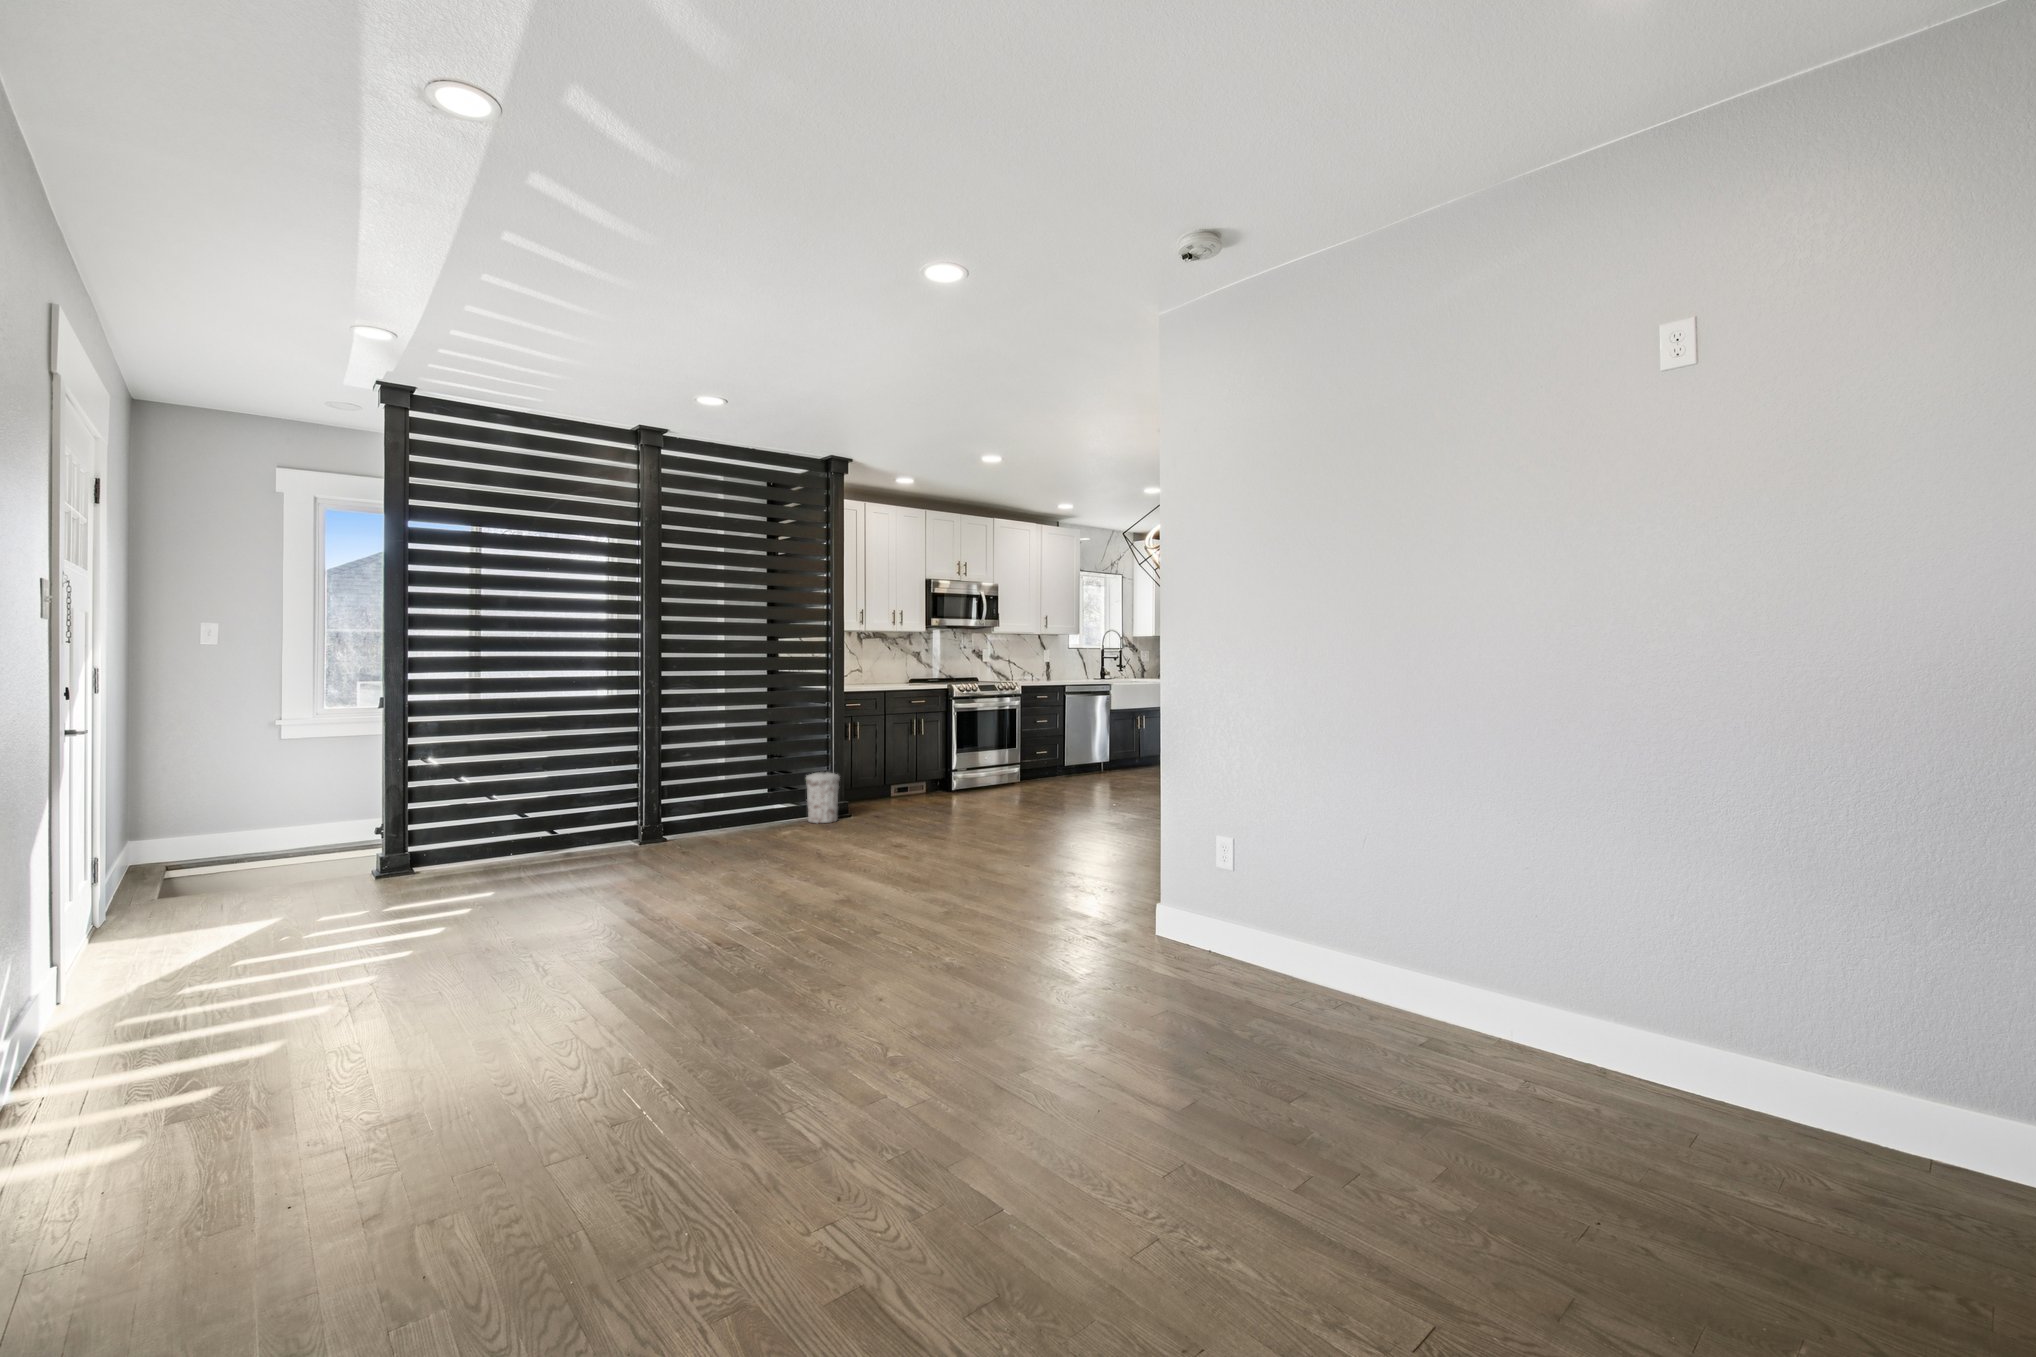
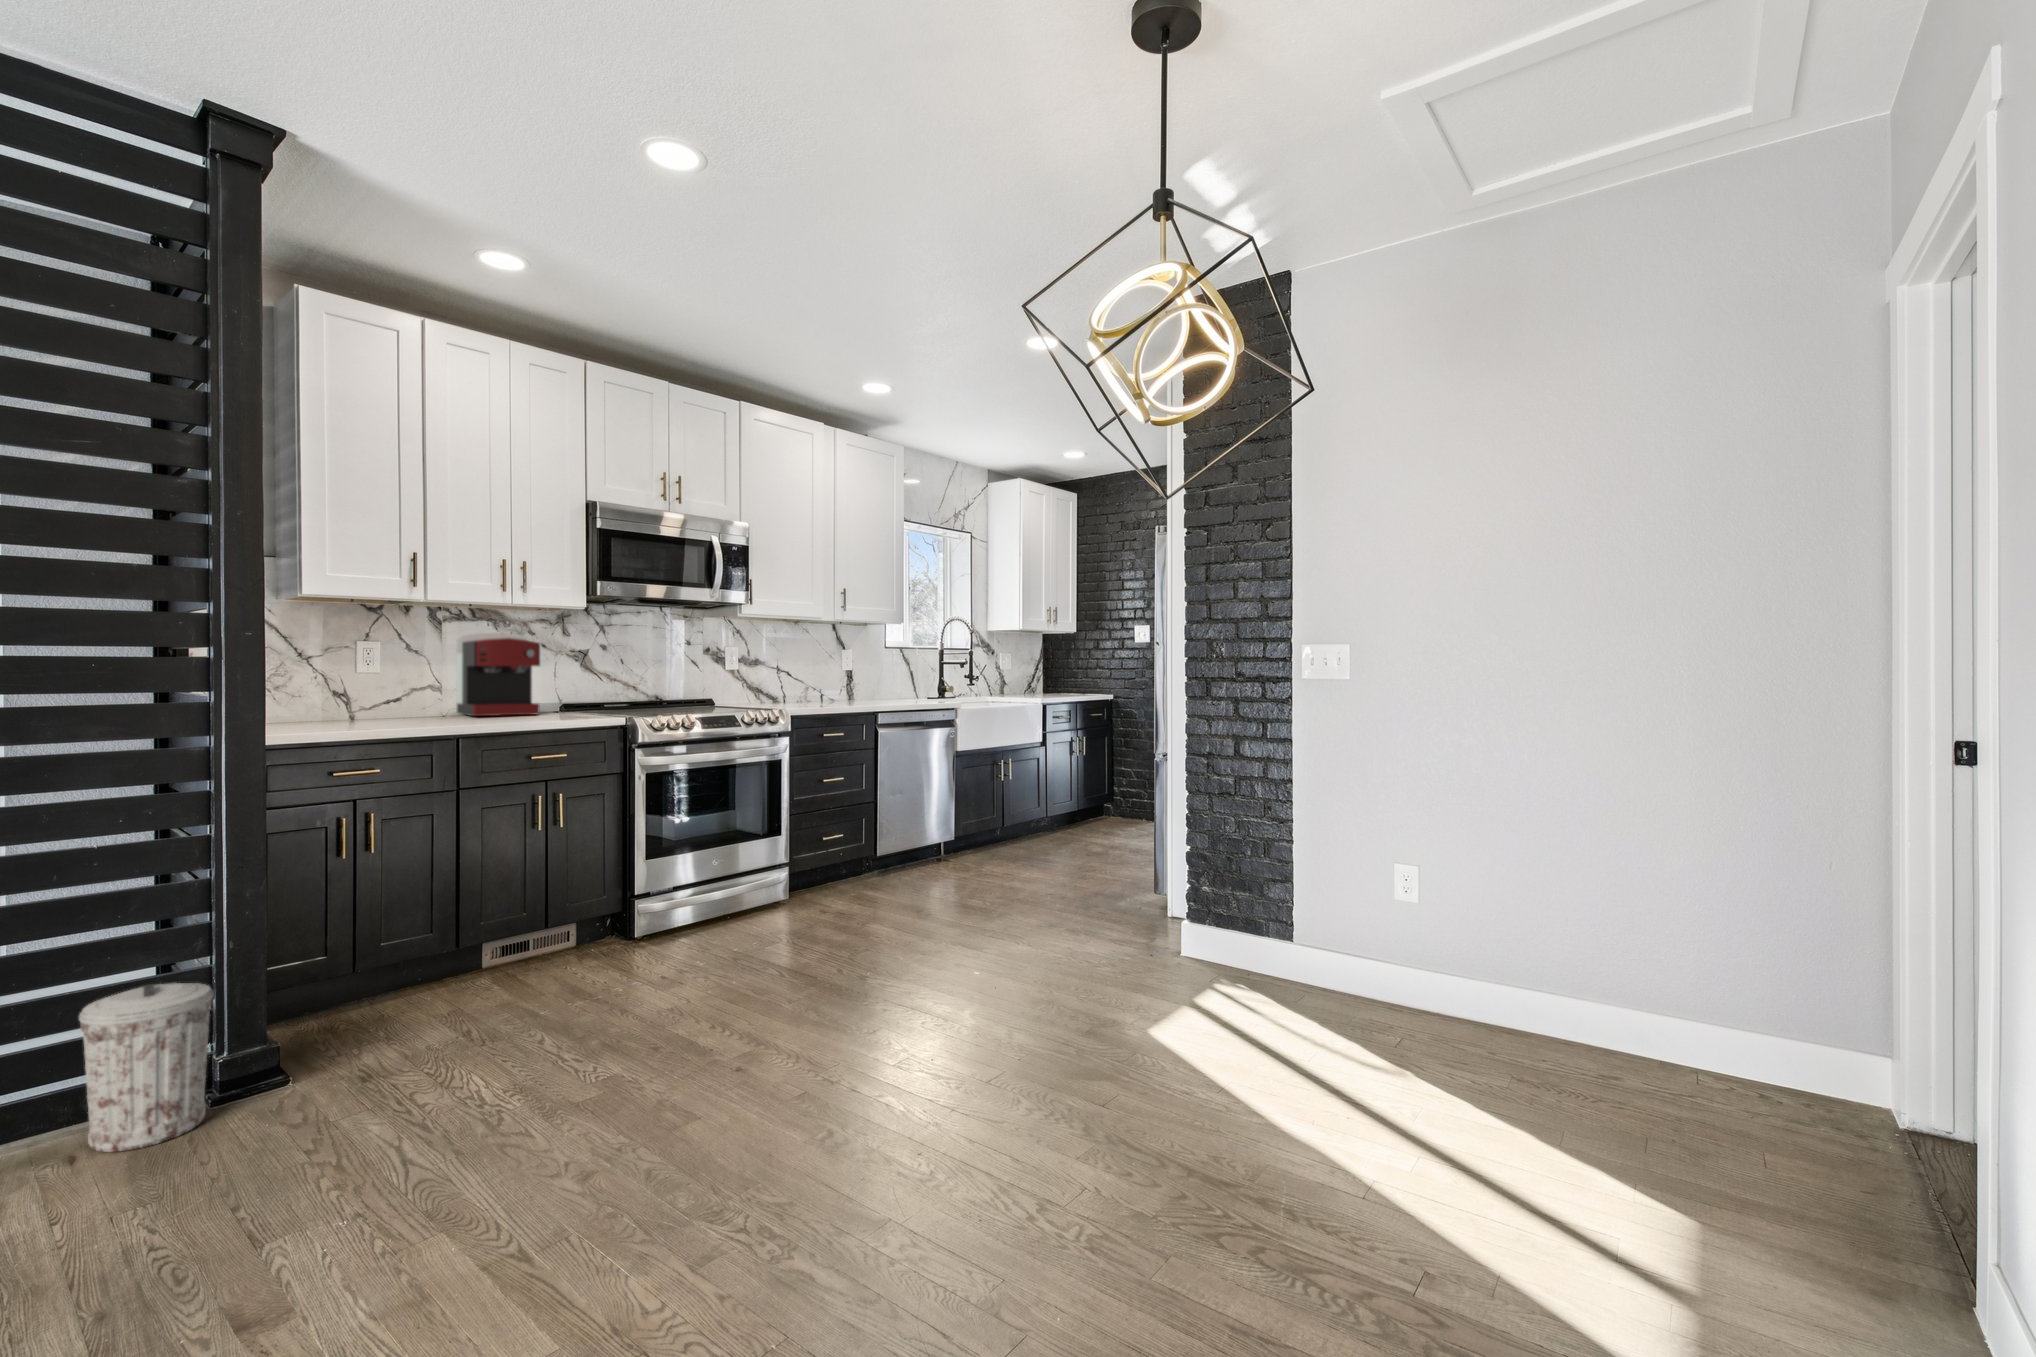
coffee maker: none [867,644,906,684] -> present [457,633,540,716]

